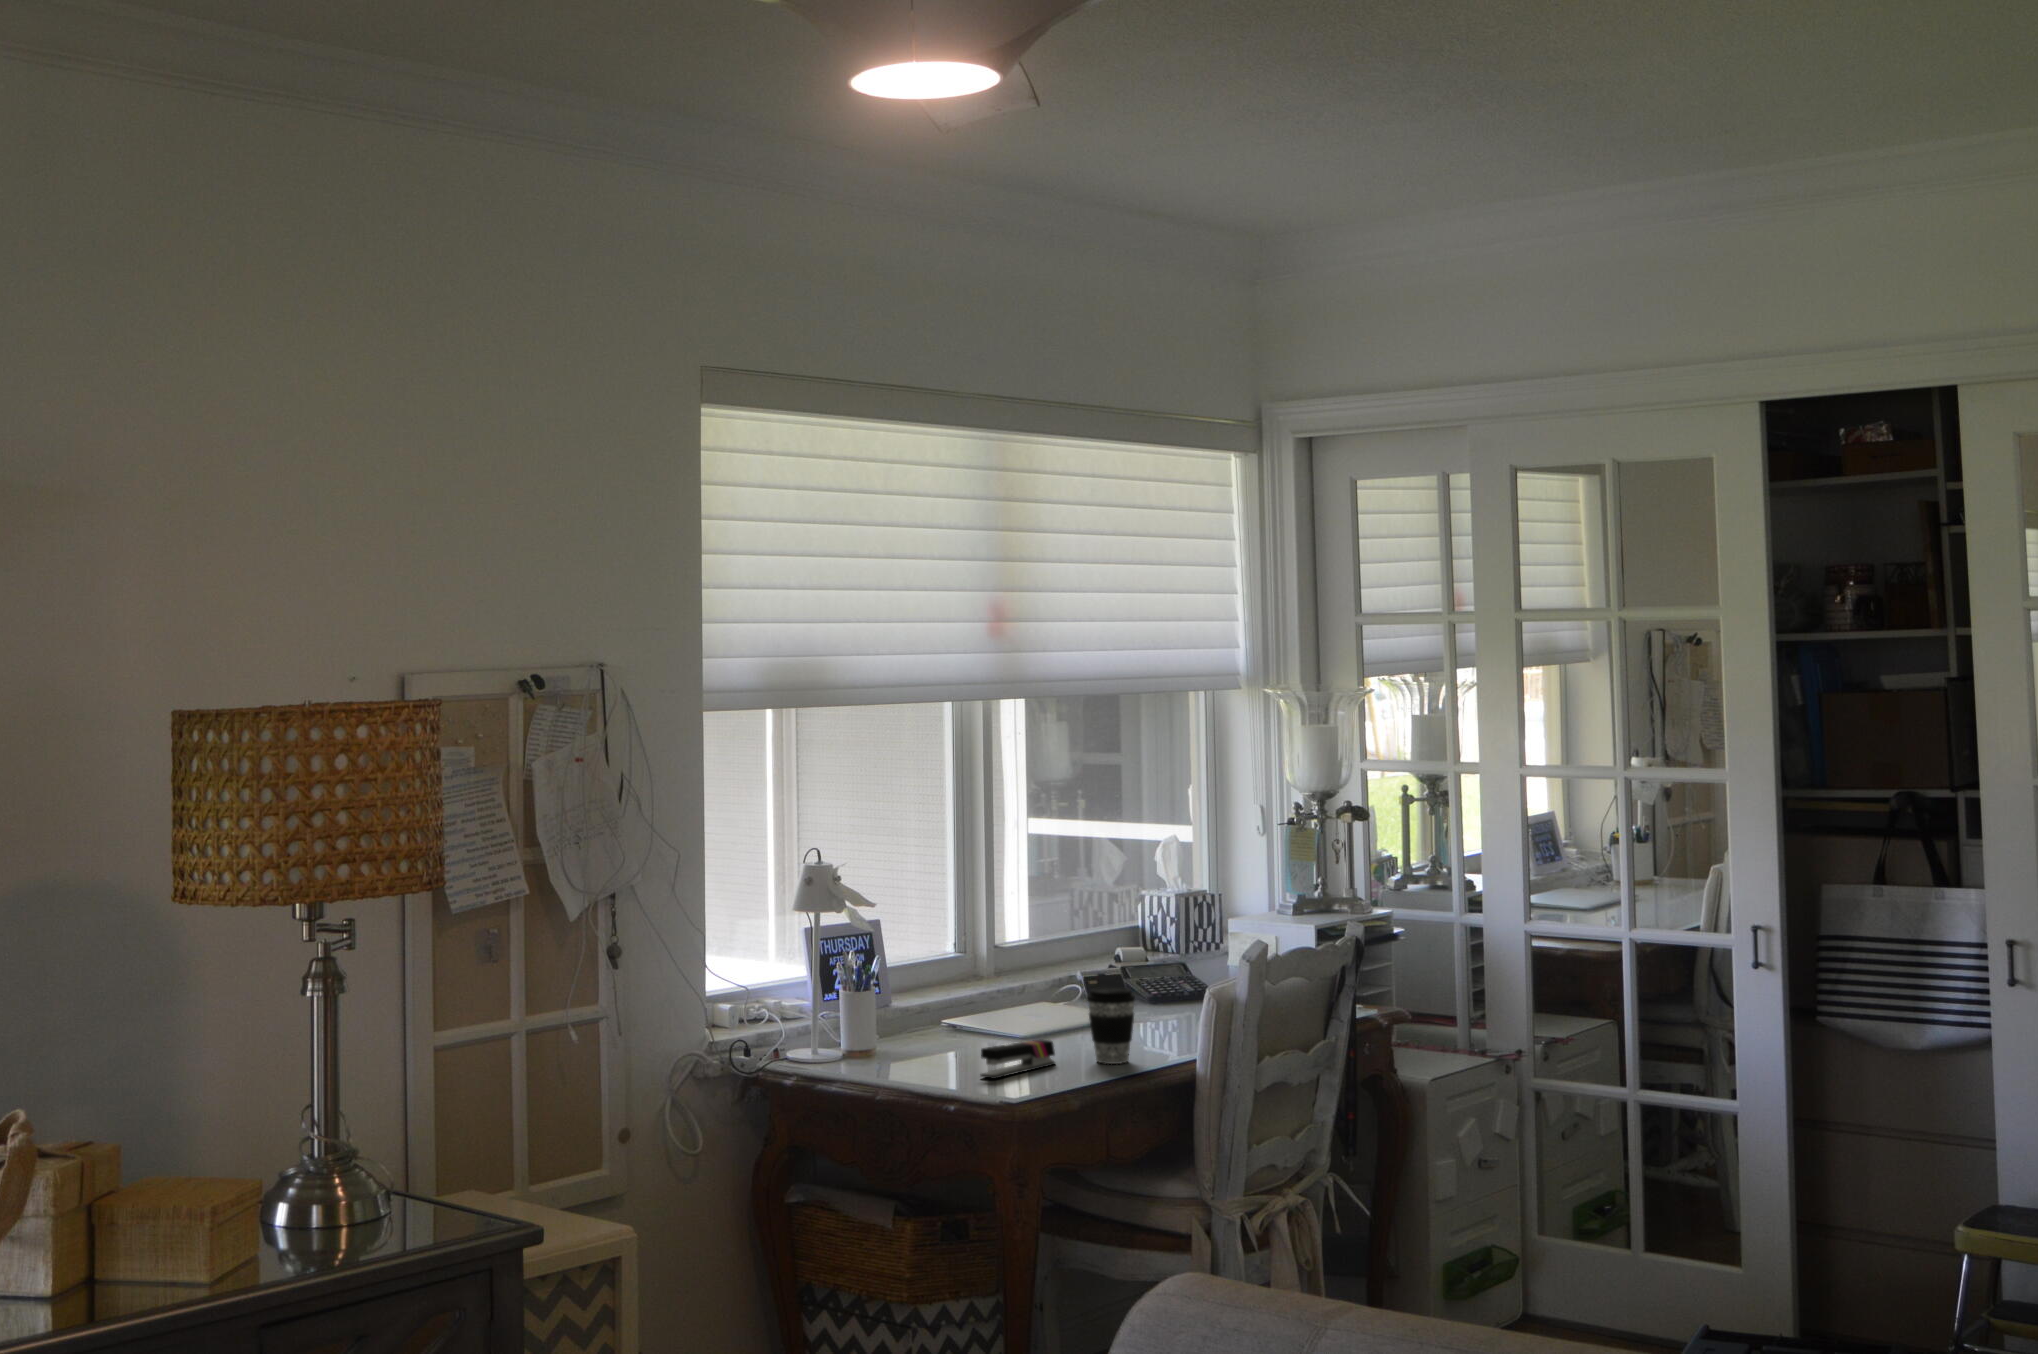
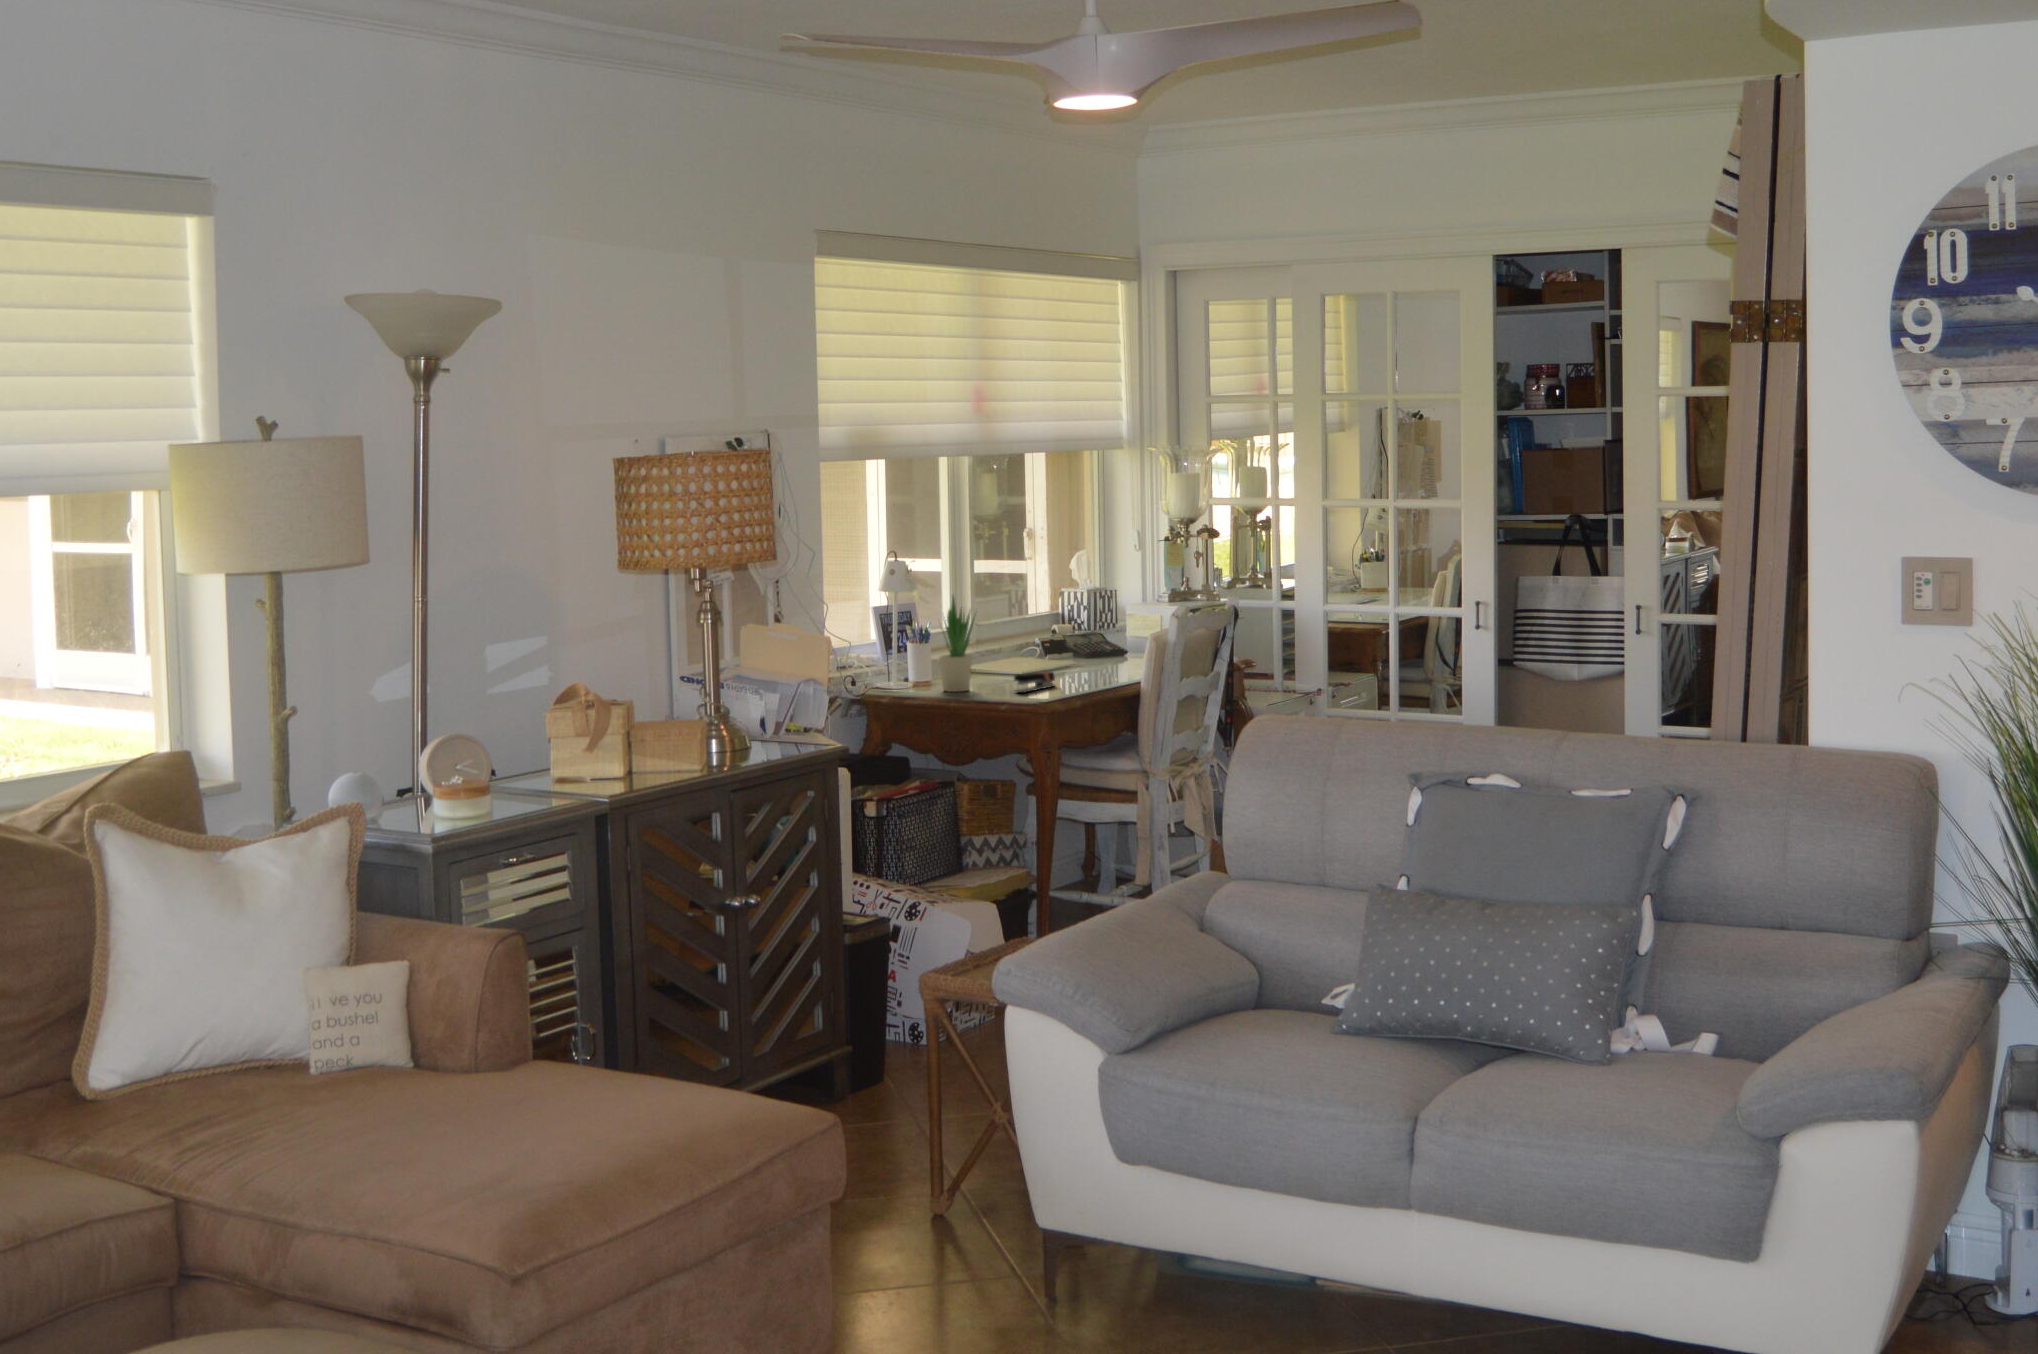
potted plant: none [872,915,934,1071] -> present [939,597,975,692]
coffee cup: present [1087,987,1135,1064] -> none [1074,638,1106,685]

